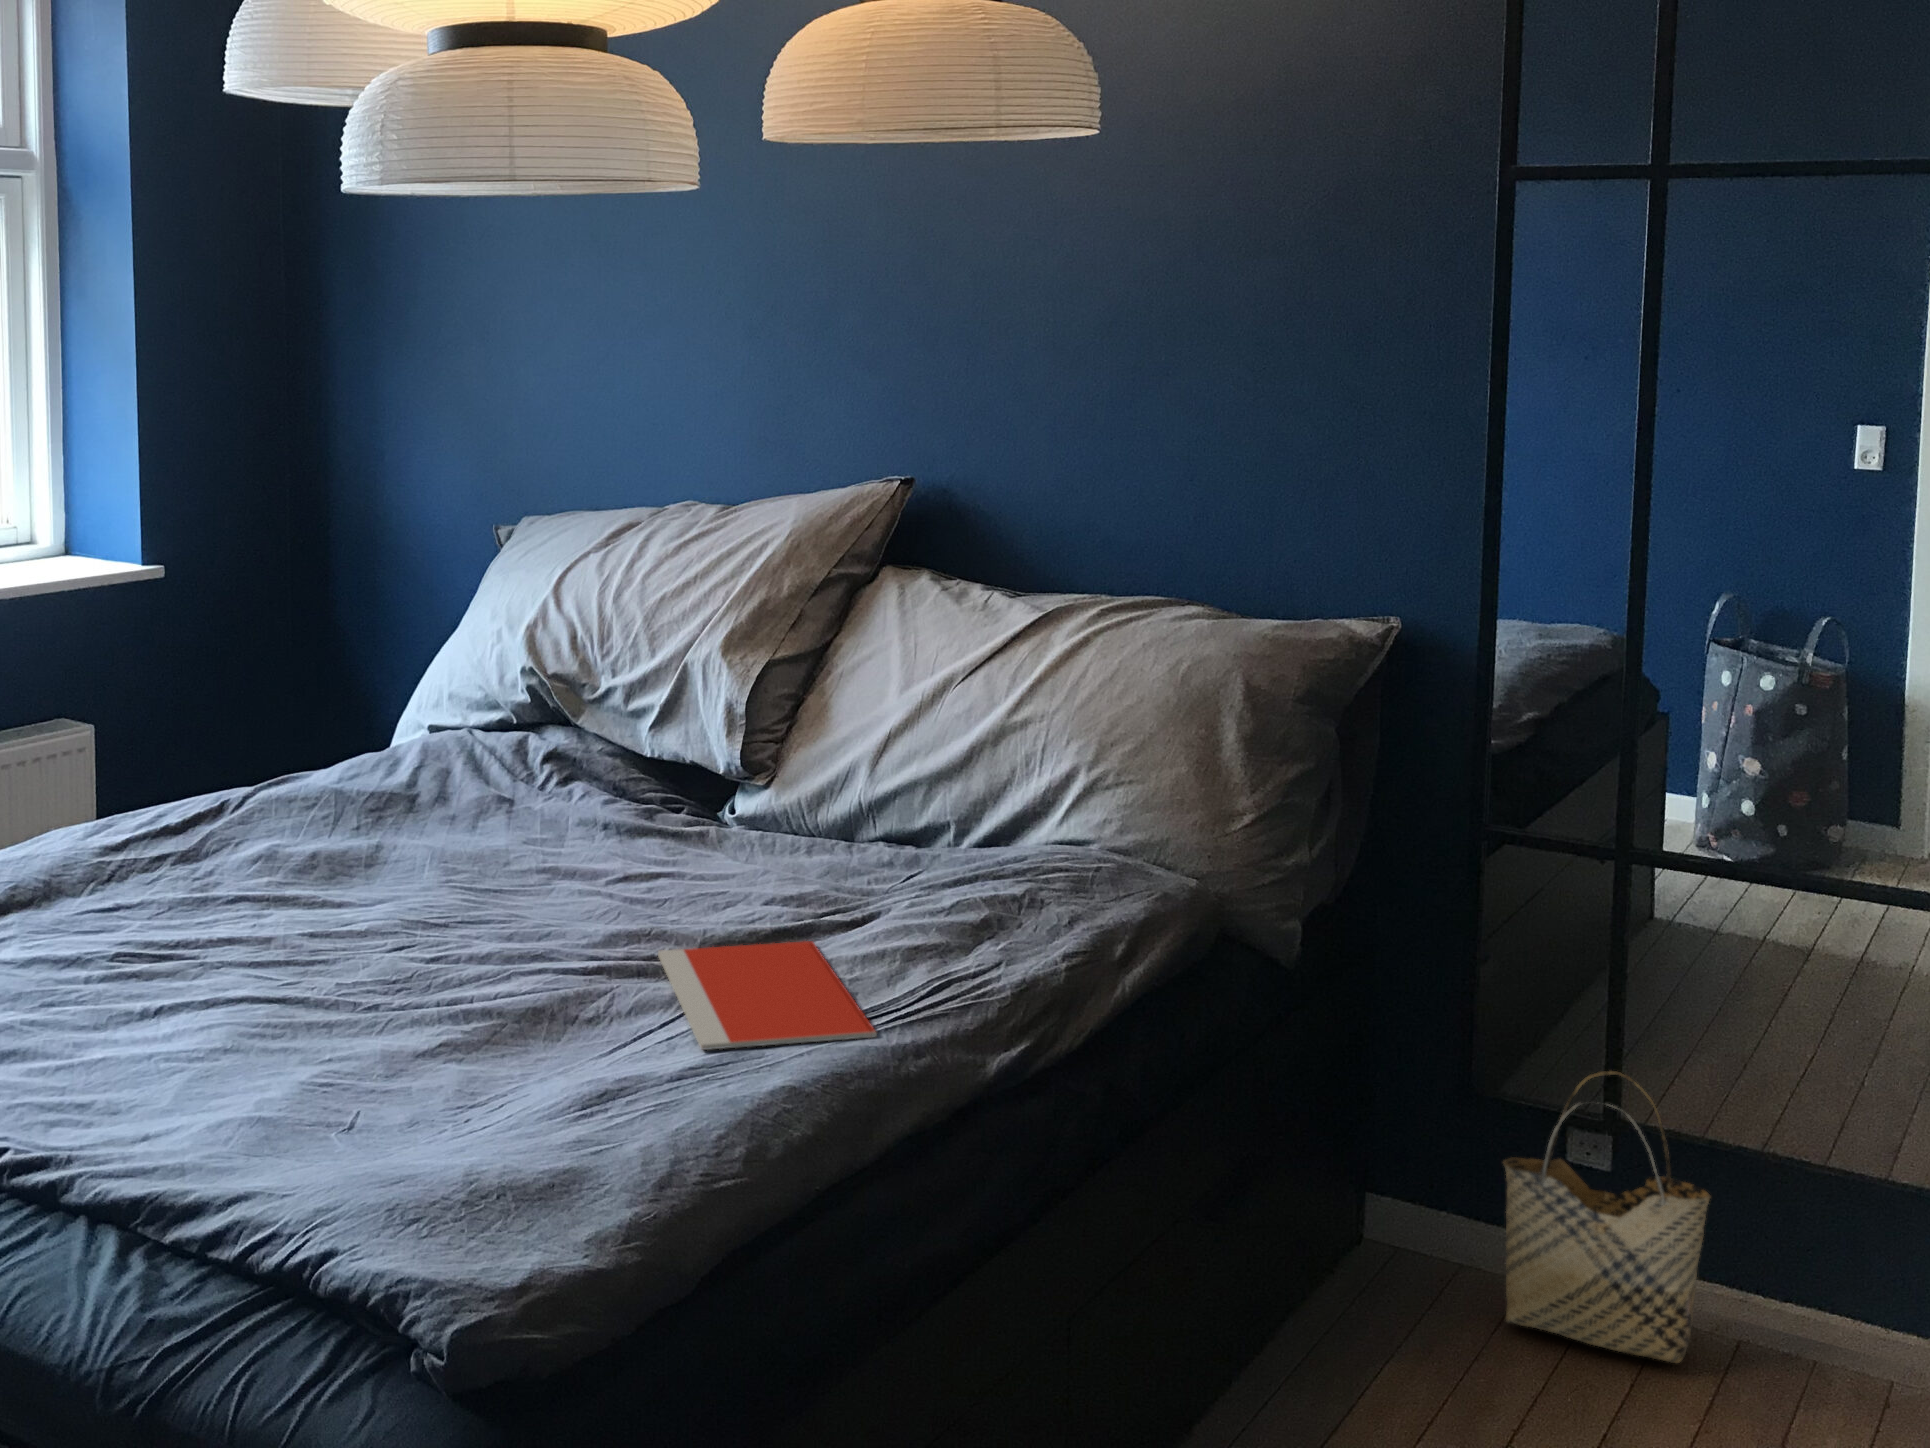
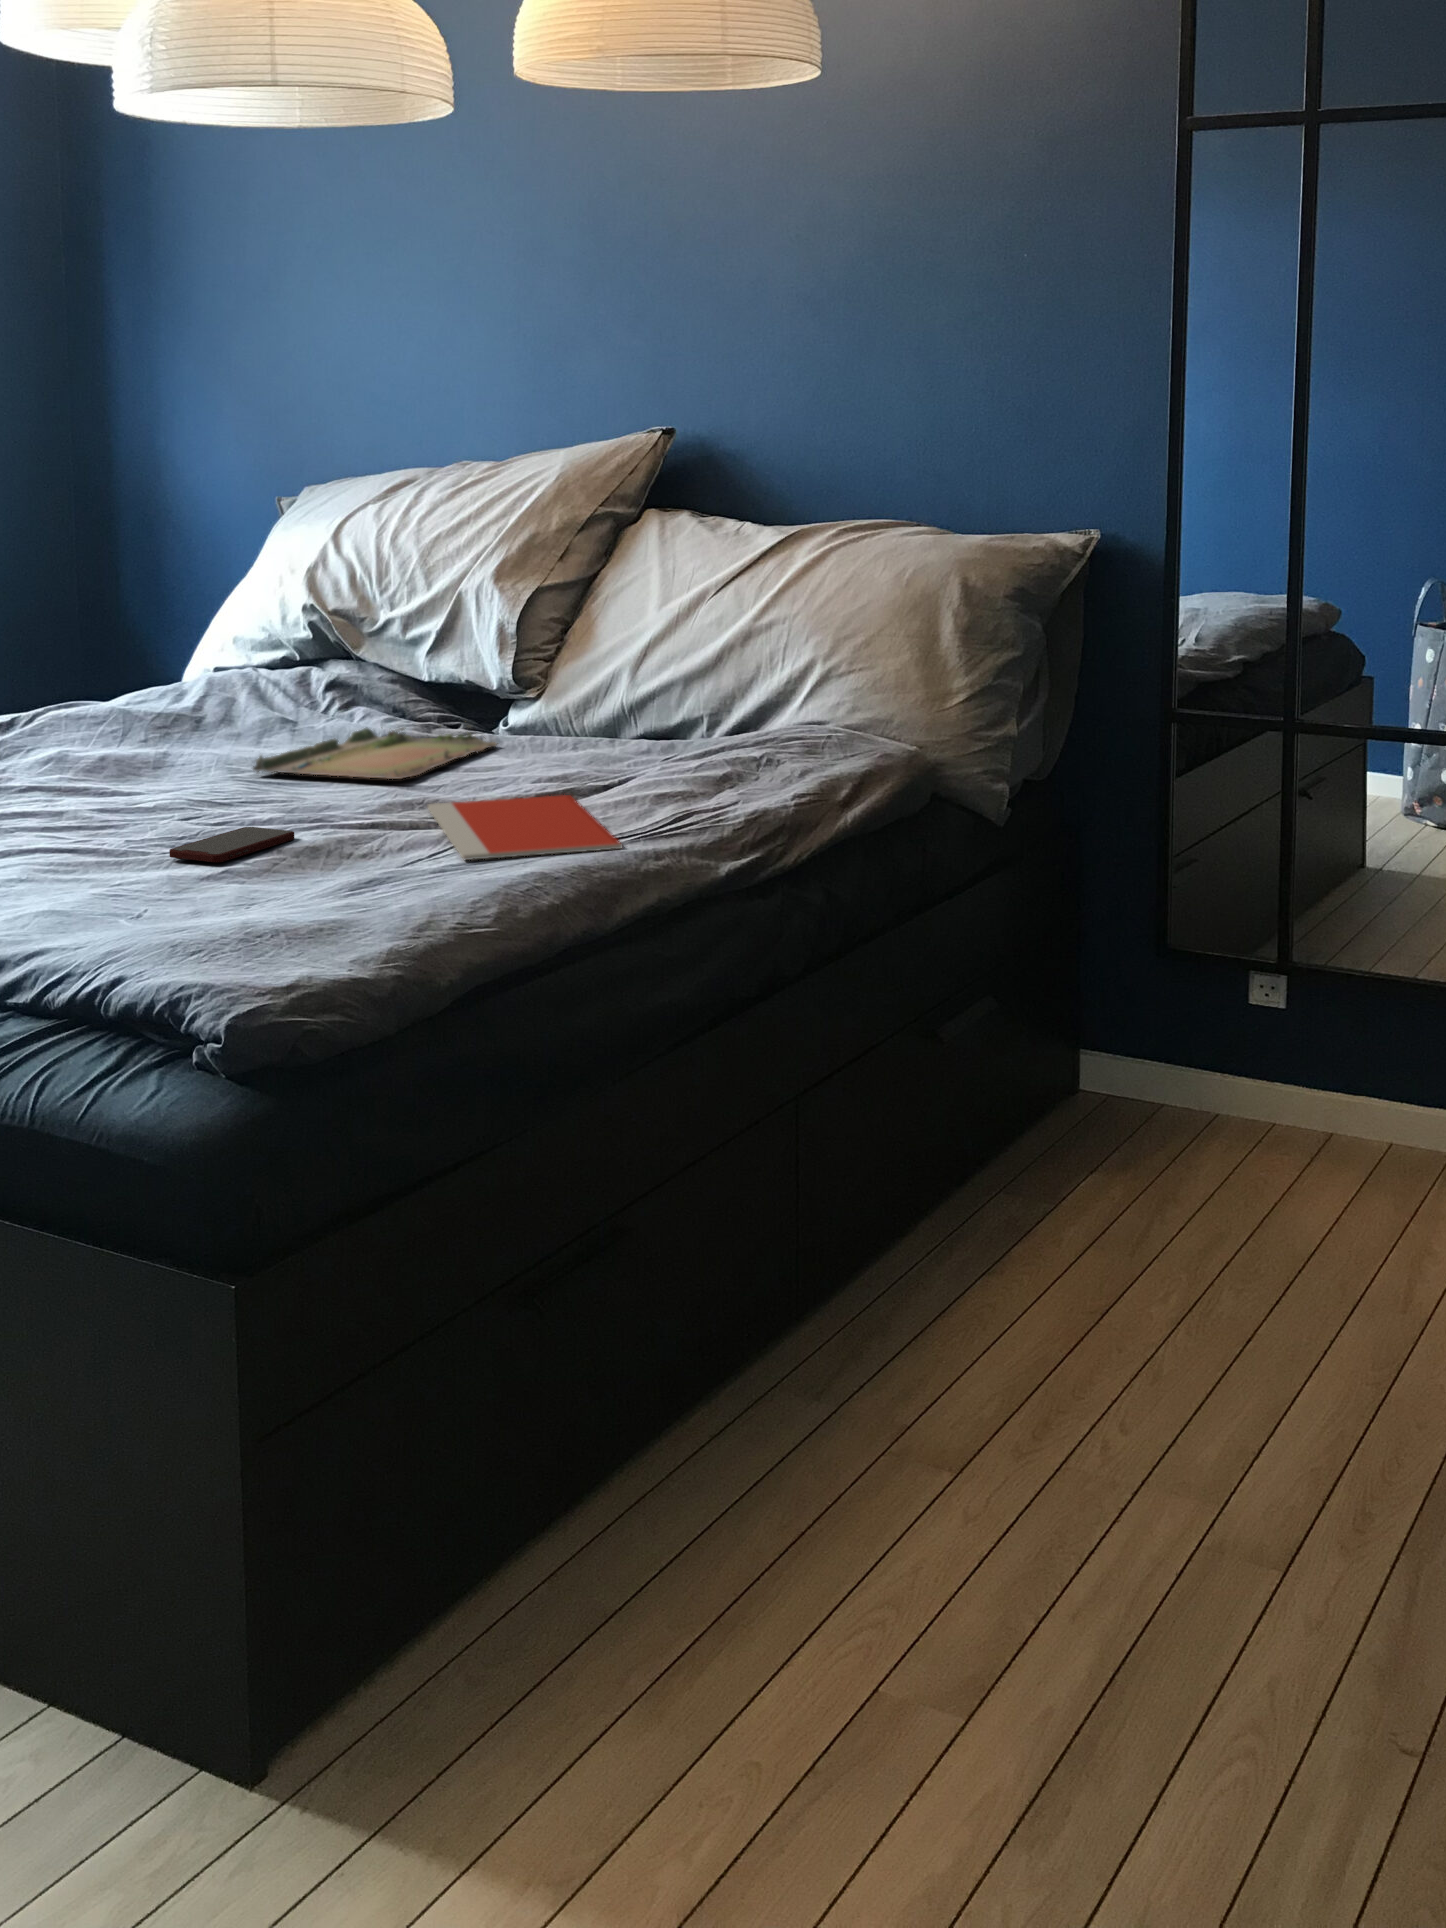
tray: none [467,819,729,906] -> present [253,721,496,779]
smartphone: none [383,982,516,1040] -> present [169,827,294,862]
woven basket: present [1503,1071,1710,1363] -> none [1193,919,1368,1162]

